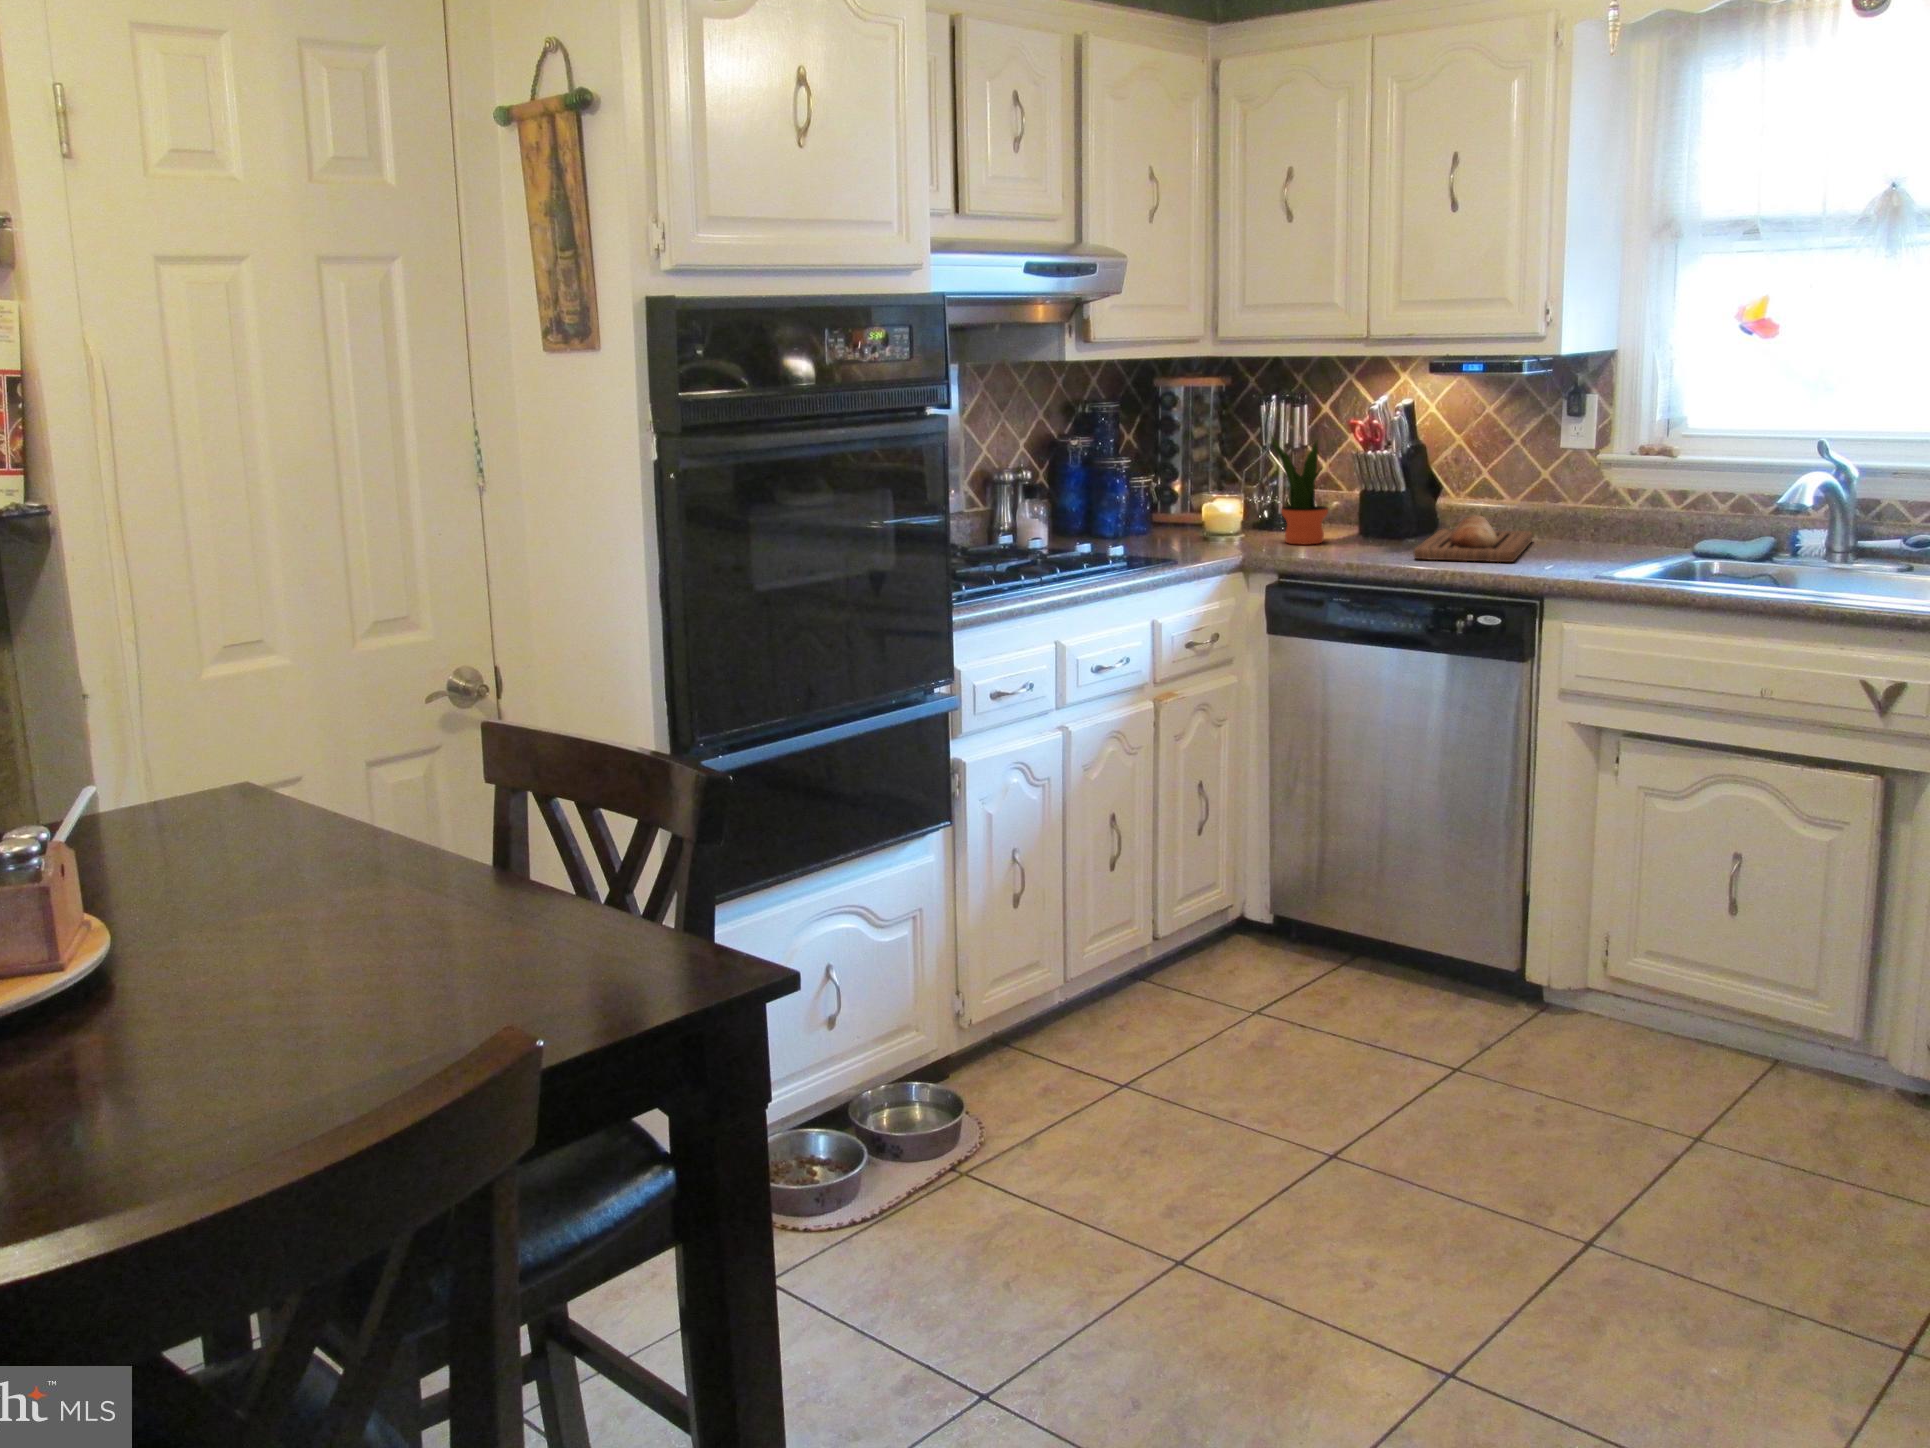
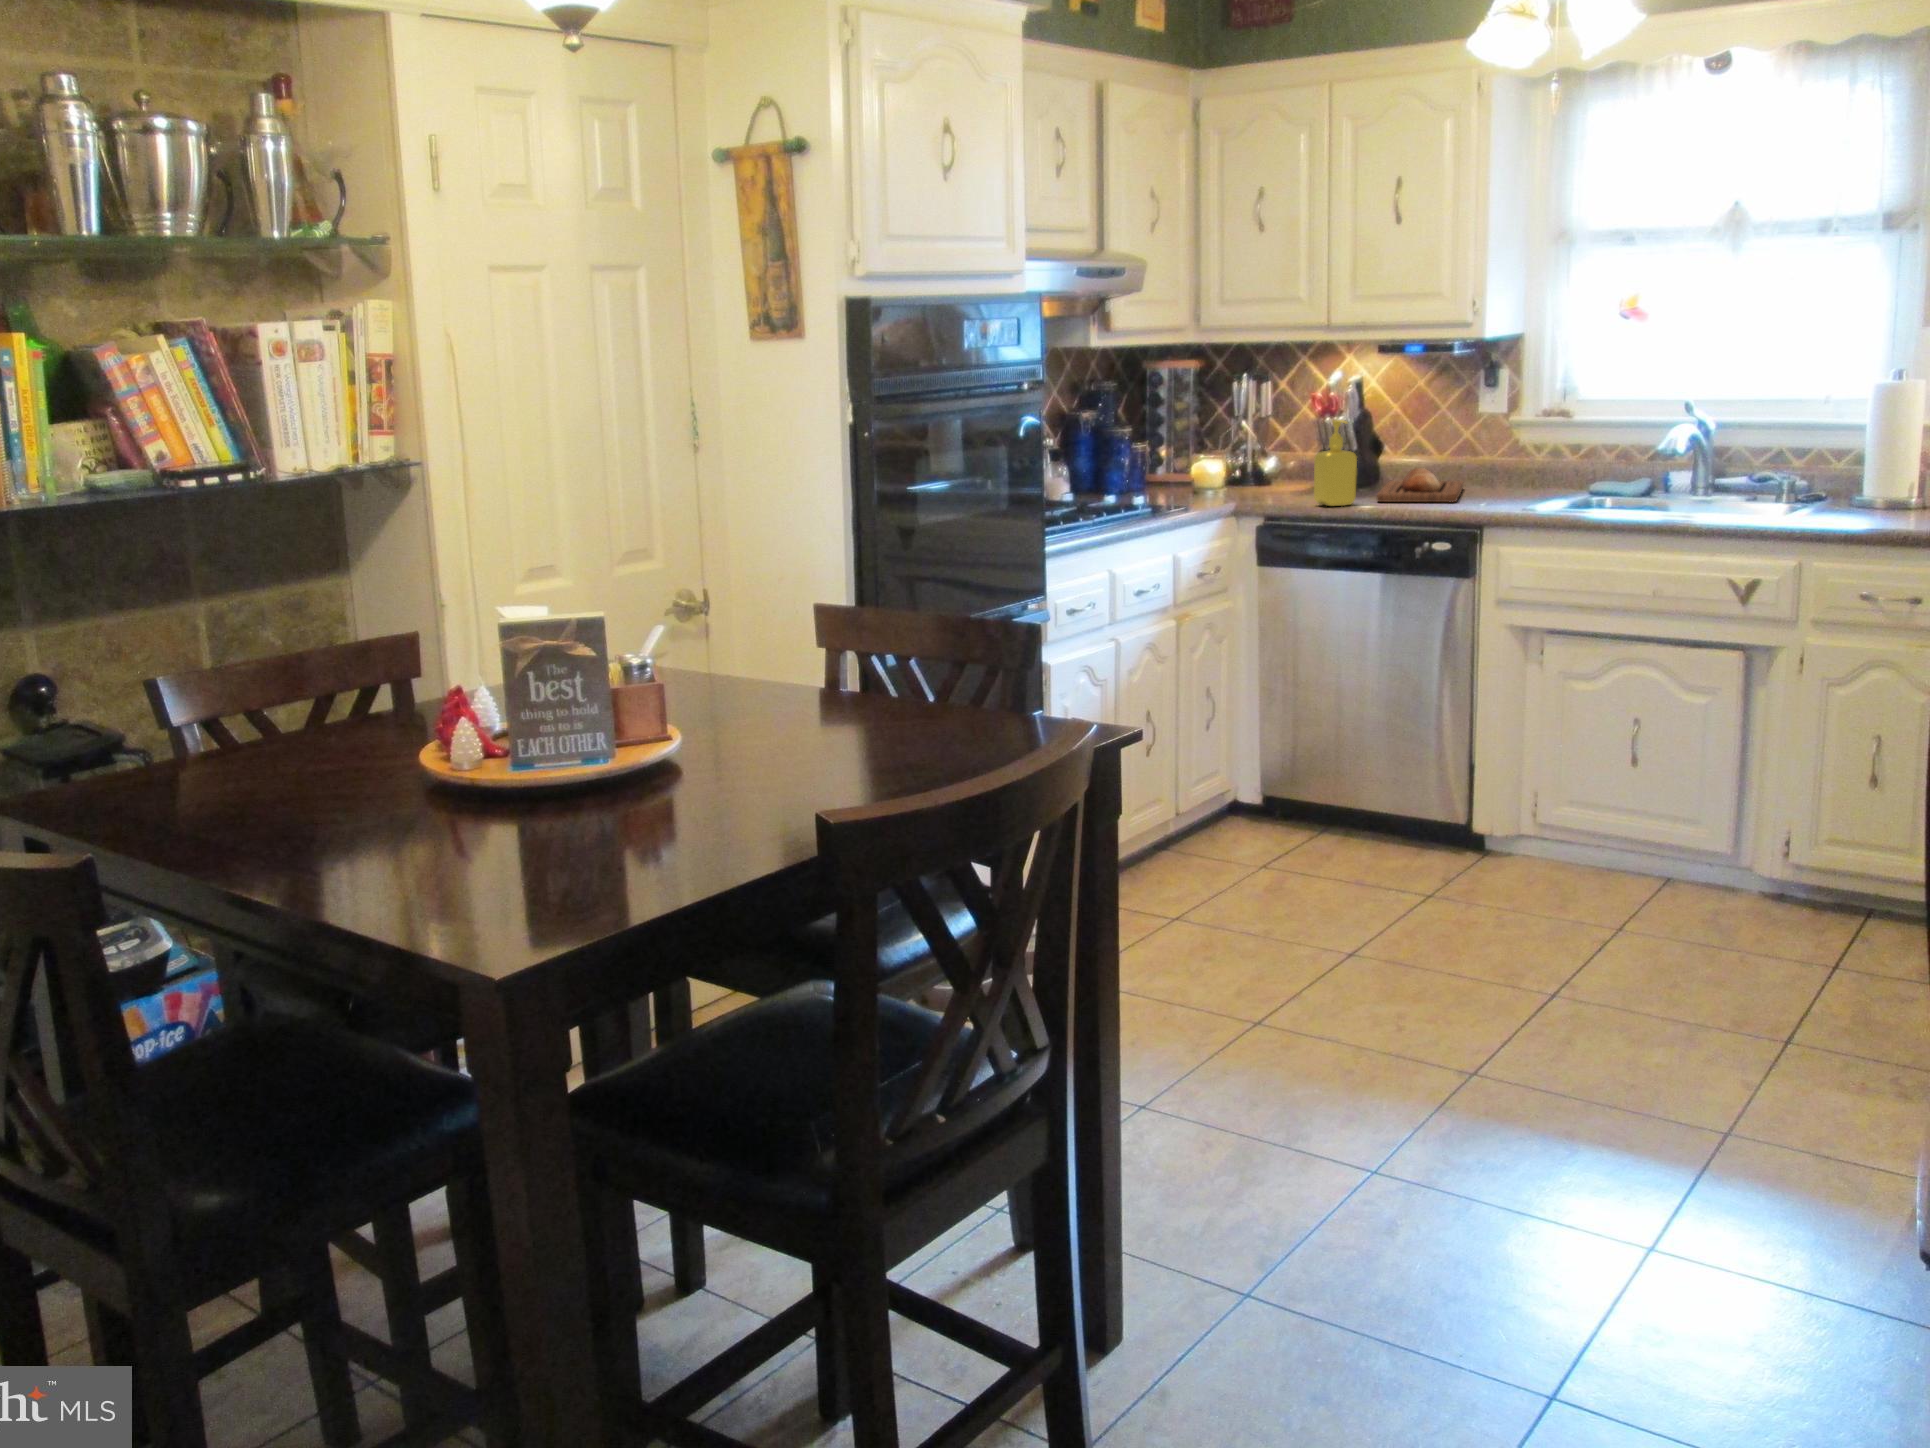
potted plant: present [1271,437,1328,544] -> none [1250,402,1300,495]
soap dispenser: none [1333,456,1387,564] -> present [1314,420,1357,506]

